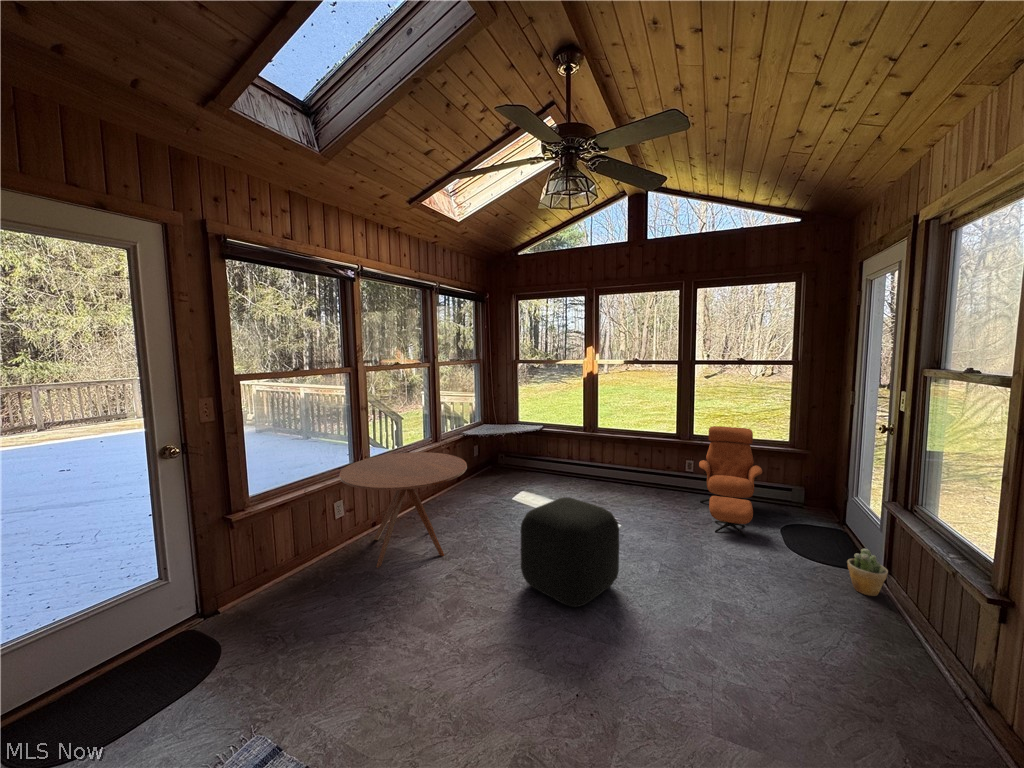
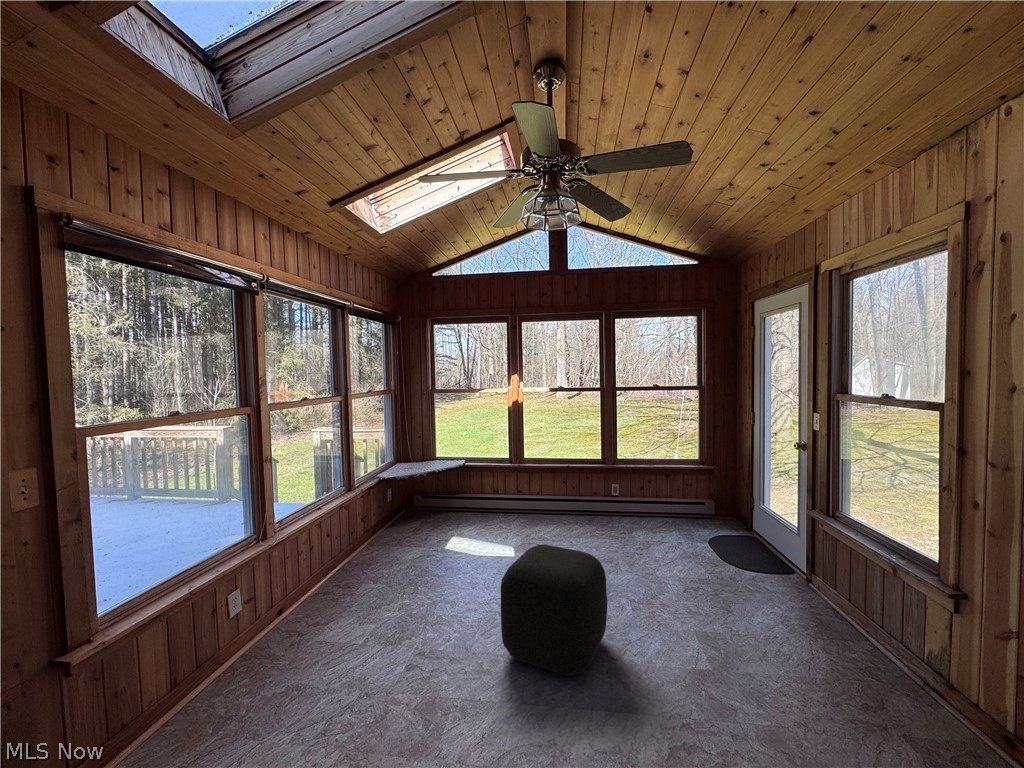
lounge chair: present [699,426,762,537] -> none [626,449,691,556]
round table: present [339,452,467,568] -> none [243,507,415,675]
potted plant: present [847,549,888,596] -> none [786,555,820,599]

